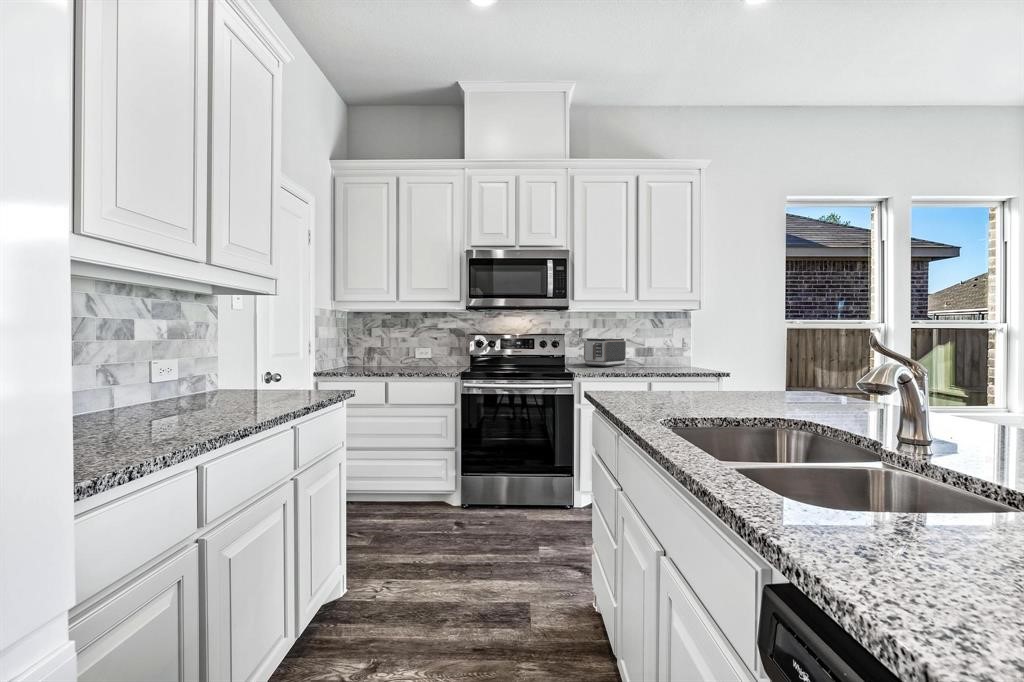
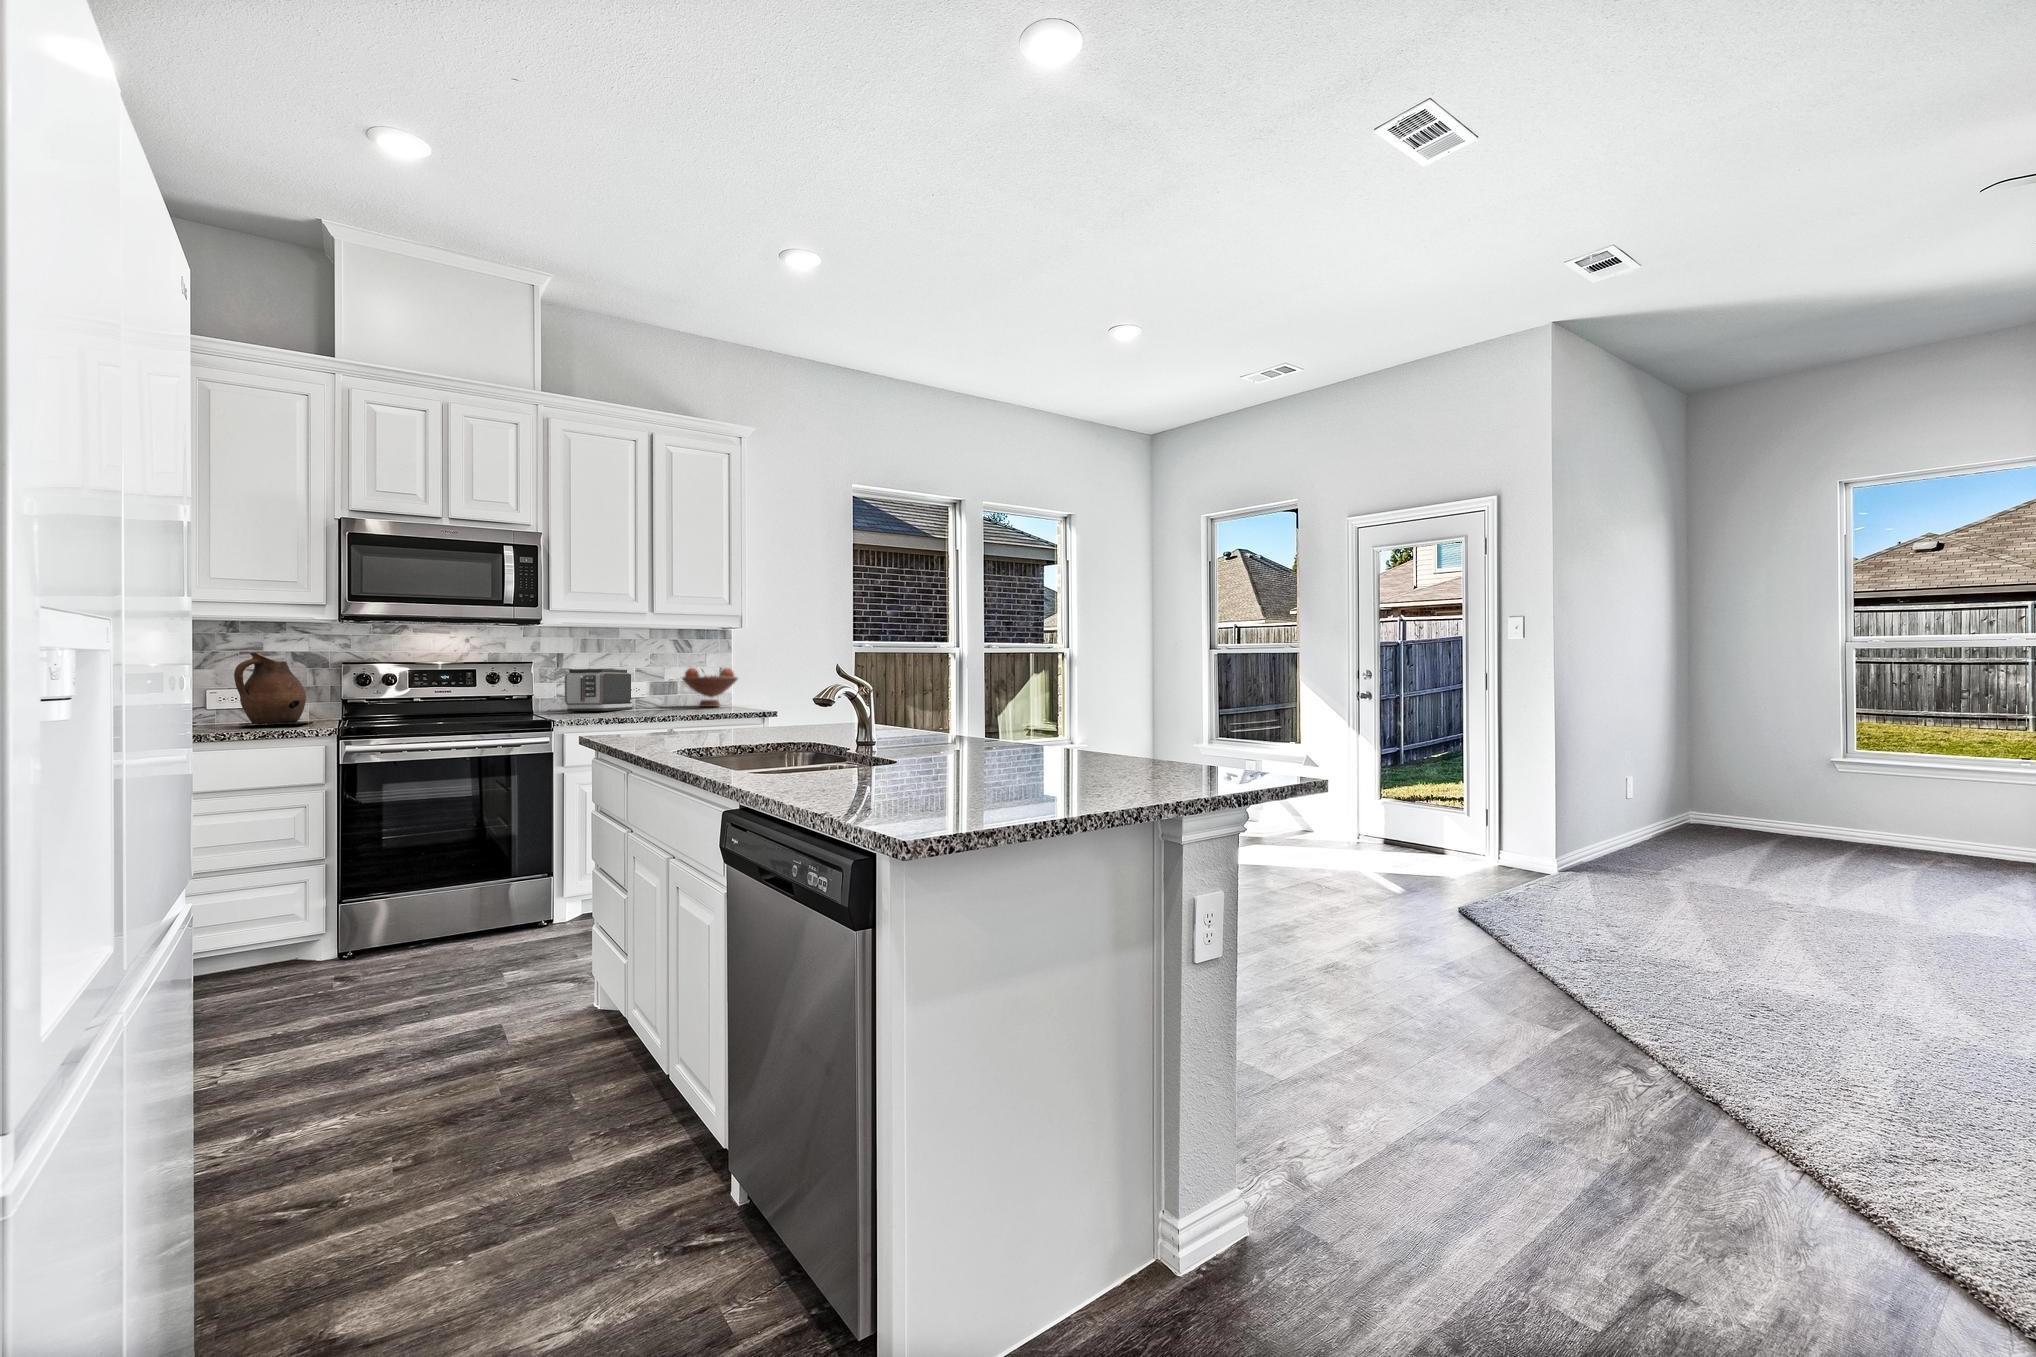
ceramic pitcher: none [419,330,455,371] -> present [234,653,313,725]
fruit bowl: none [656,336,696,365] -> present [682,668,738,707]

